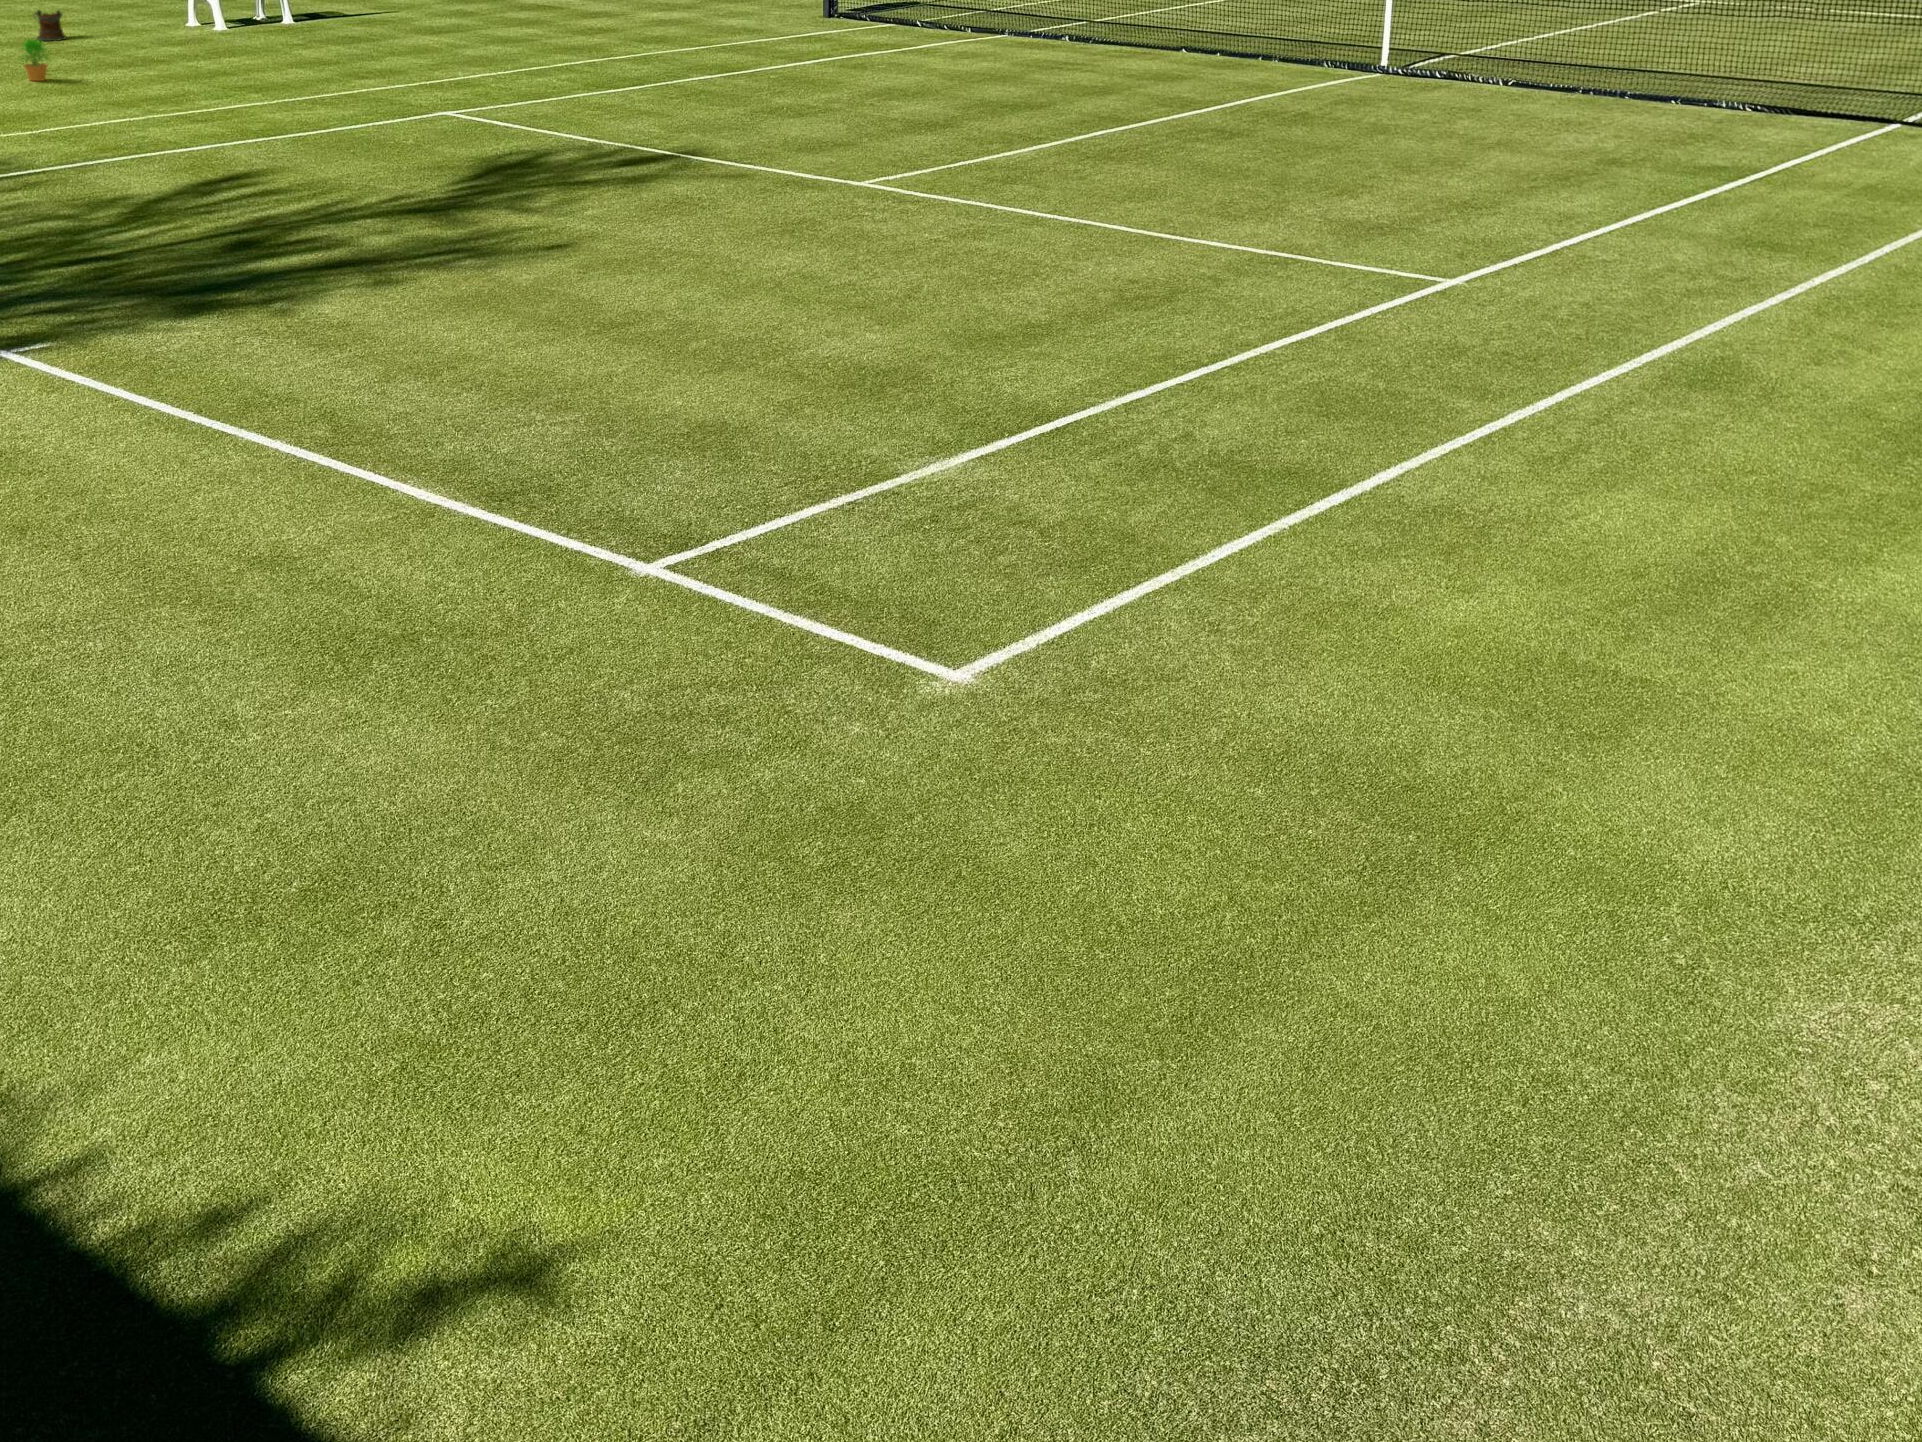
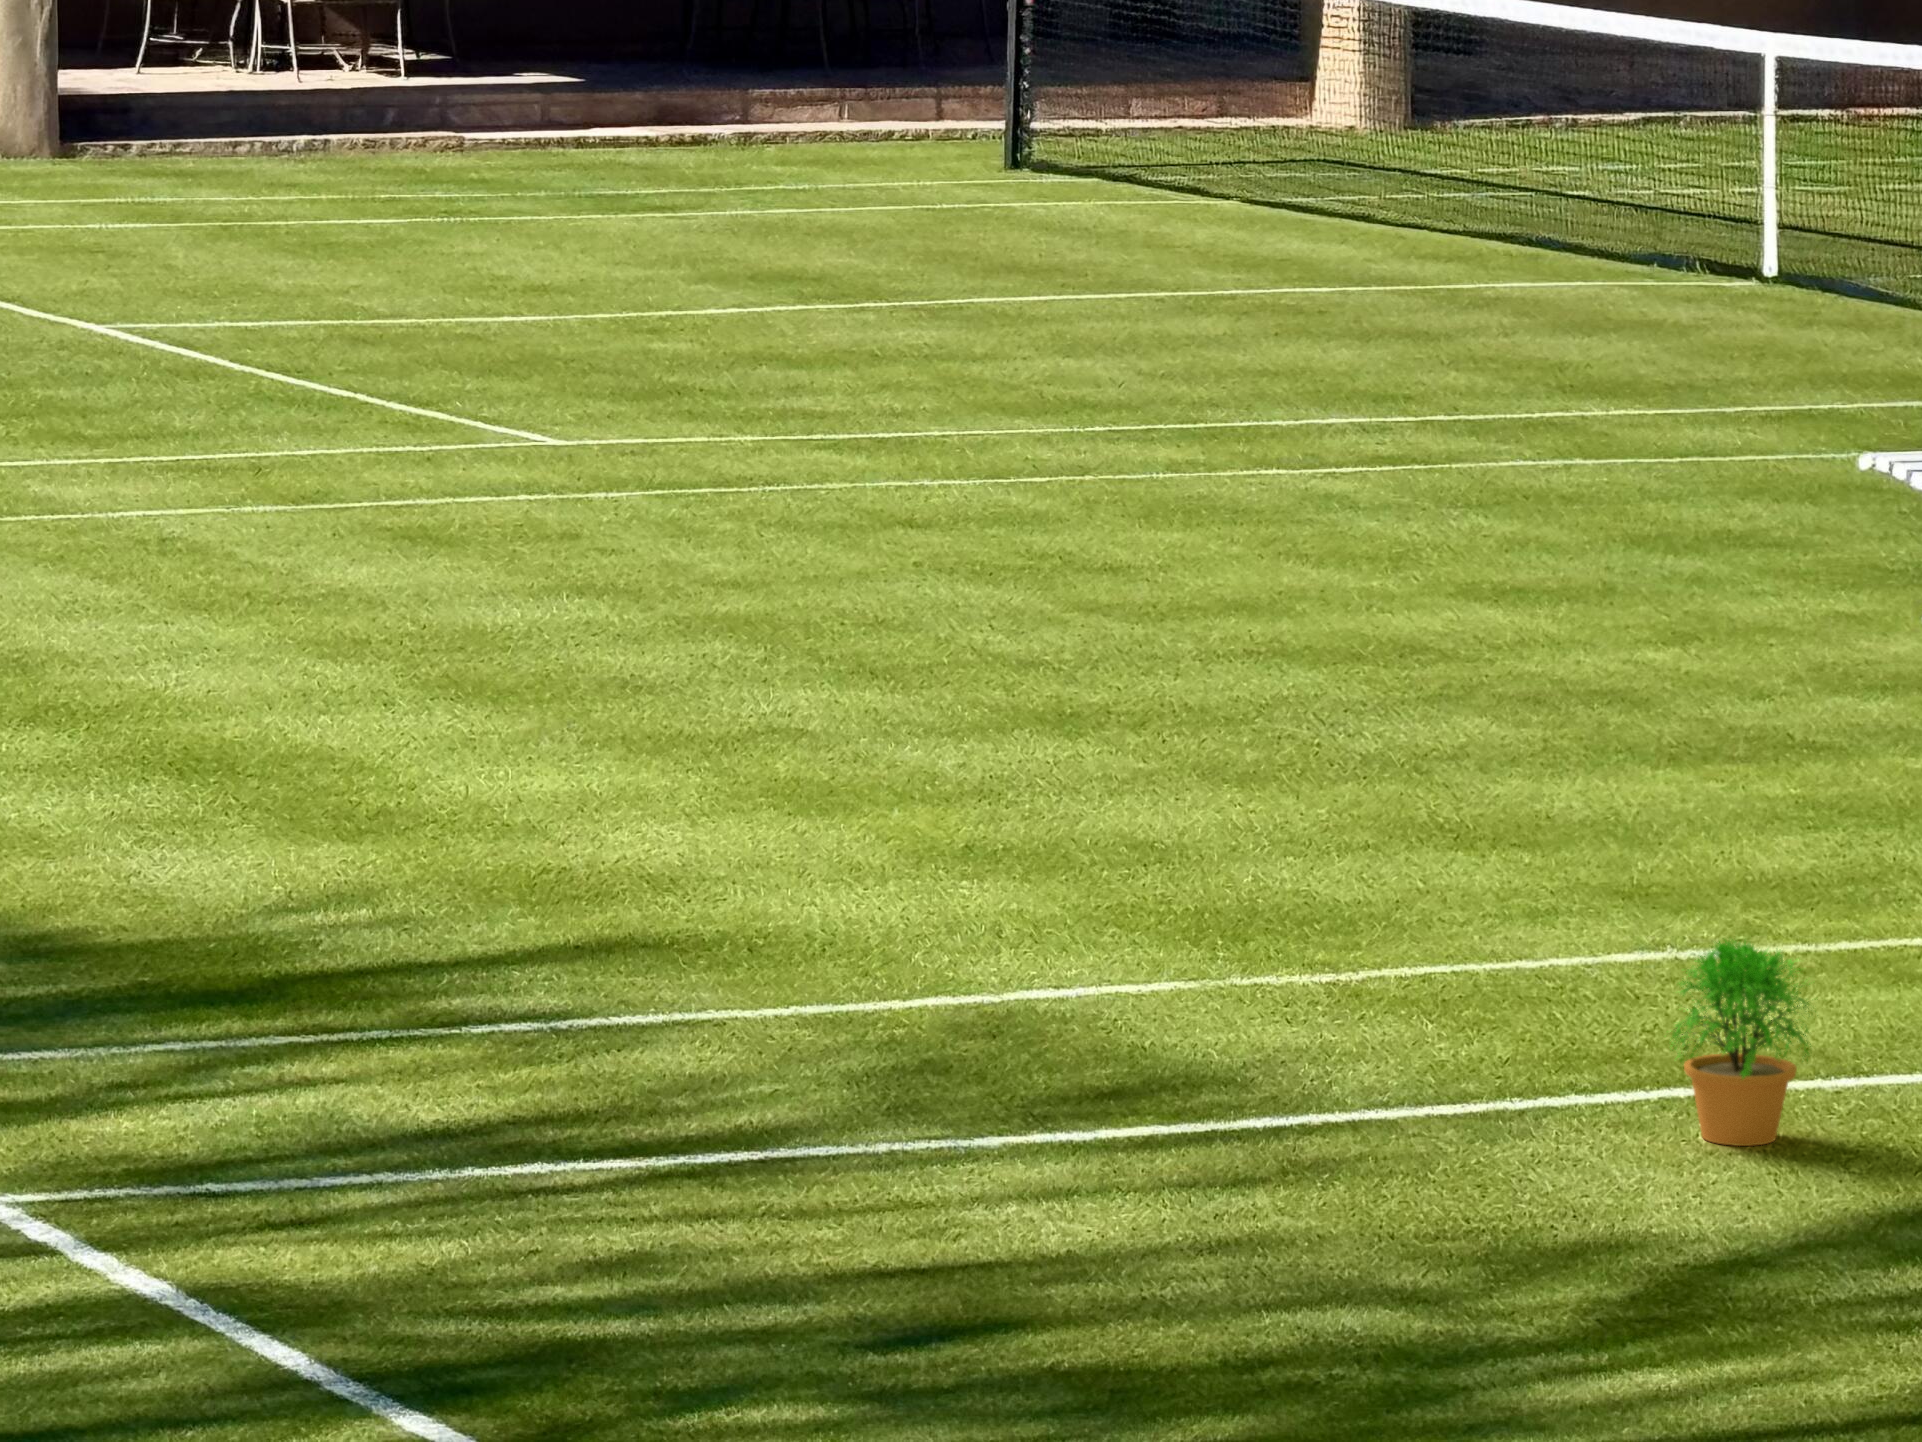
bucket: present [34,10,66,41] -> none [1668,733,1797,881]

